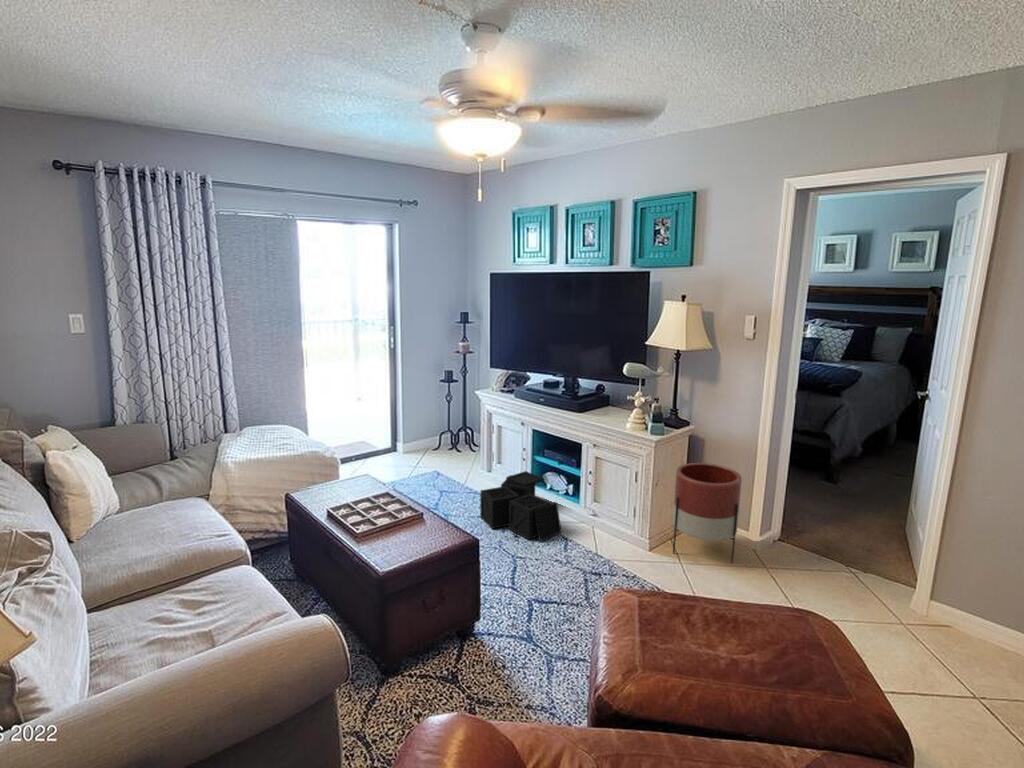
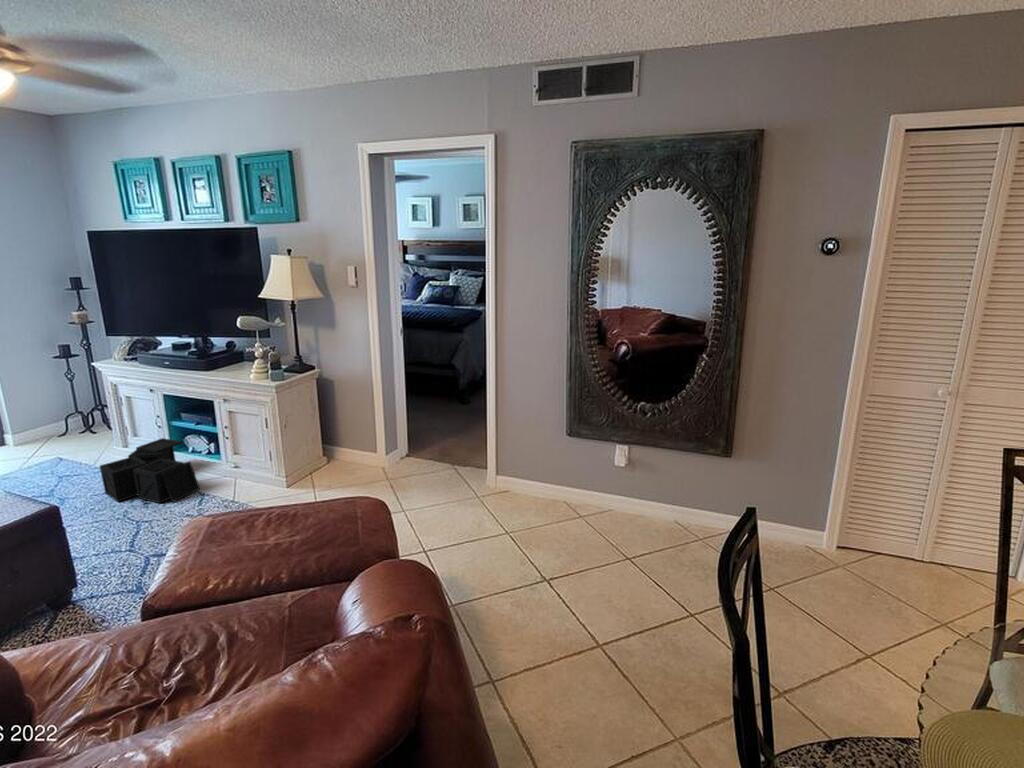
planter: present [673,463,742,563] -> none [303,401,364,485]

